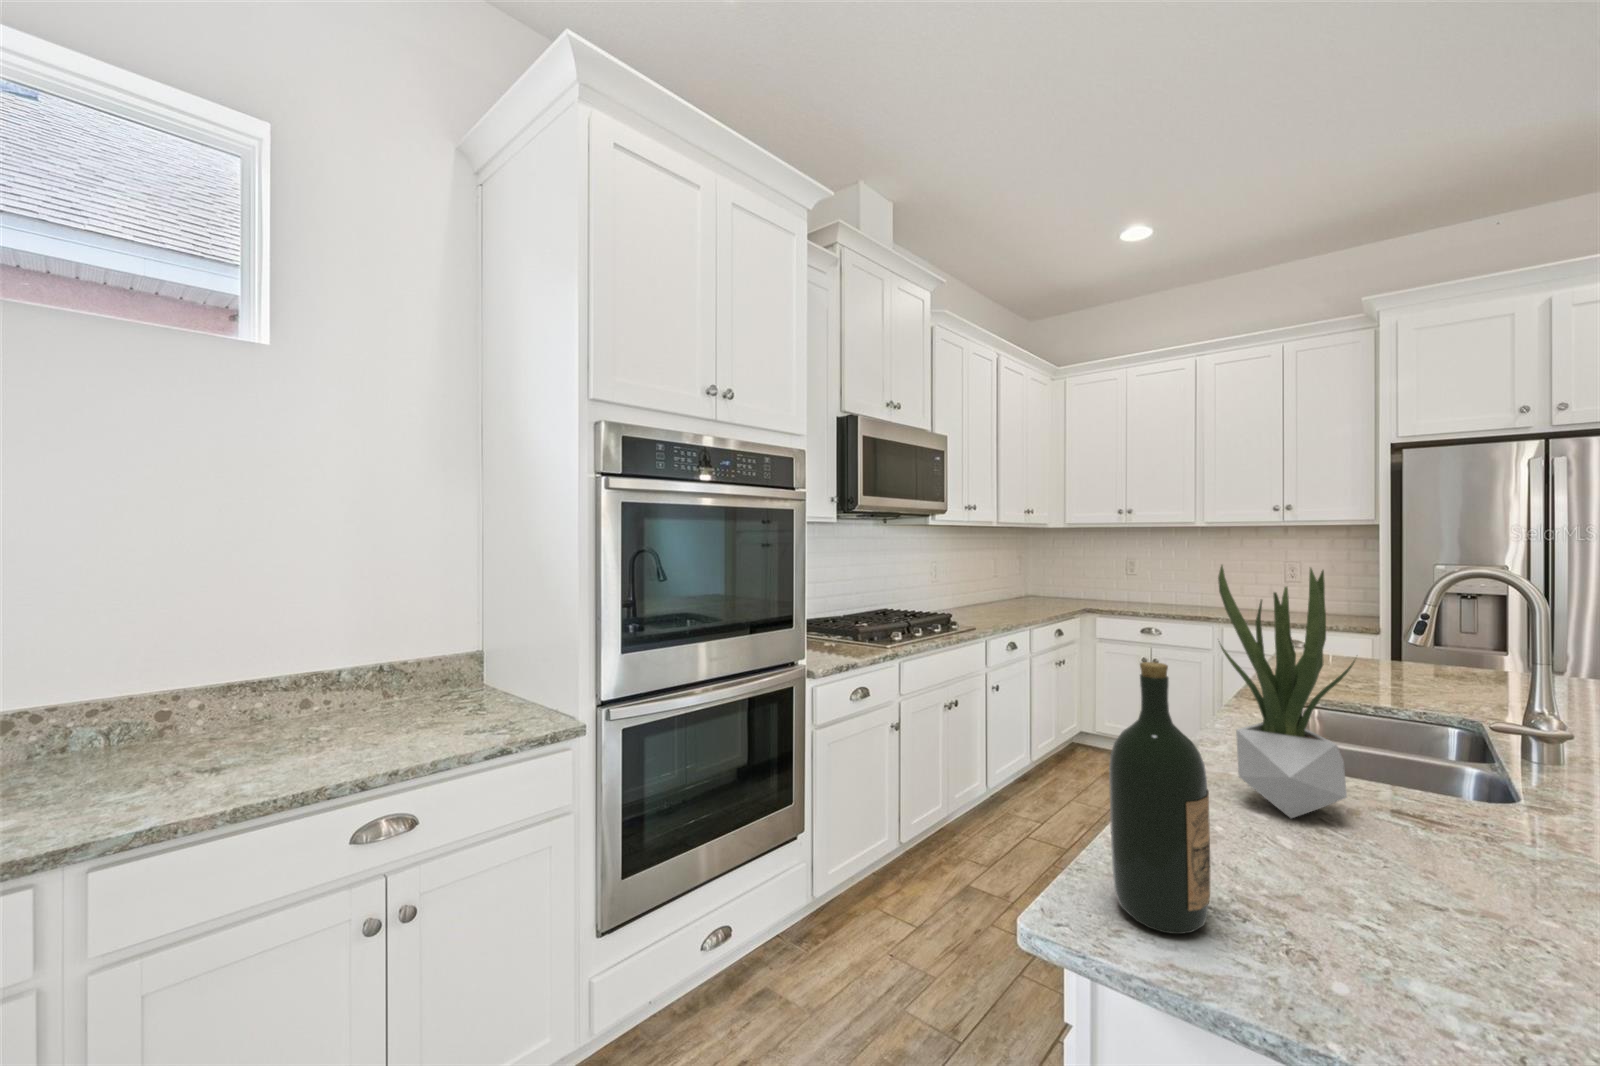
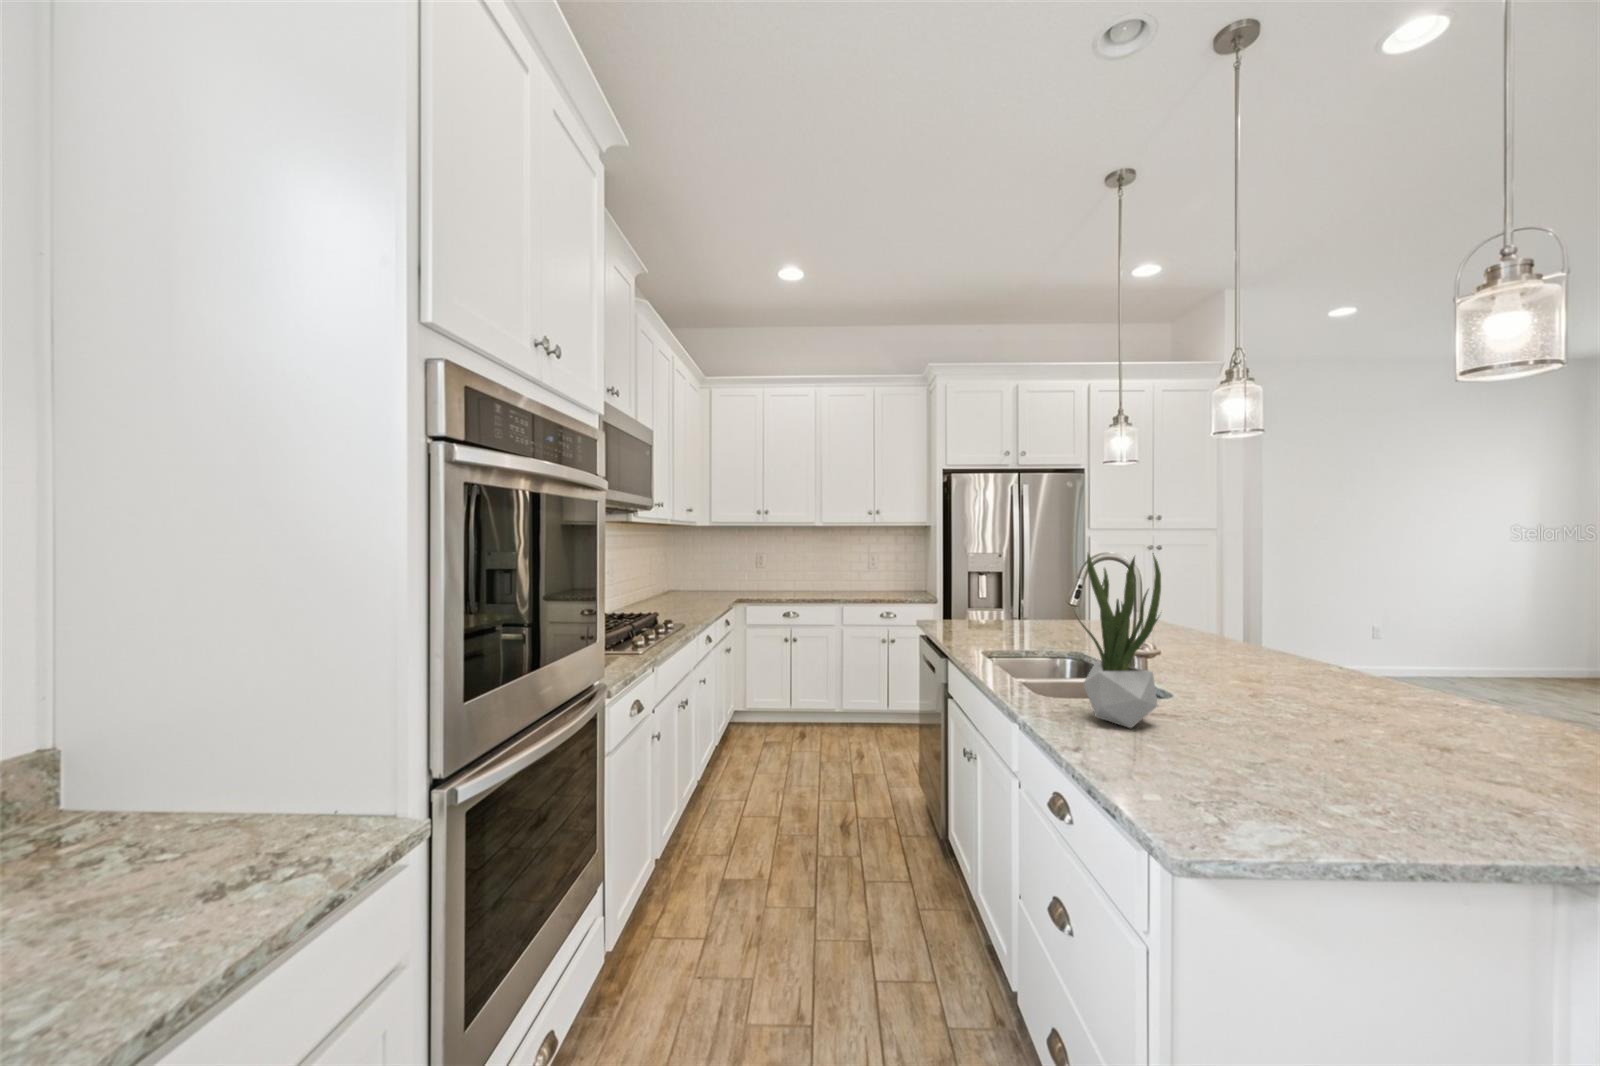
wine bottle: present [1109,662,1210,934] -> none [1174,623,1253,826]

